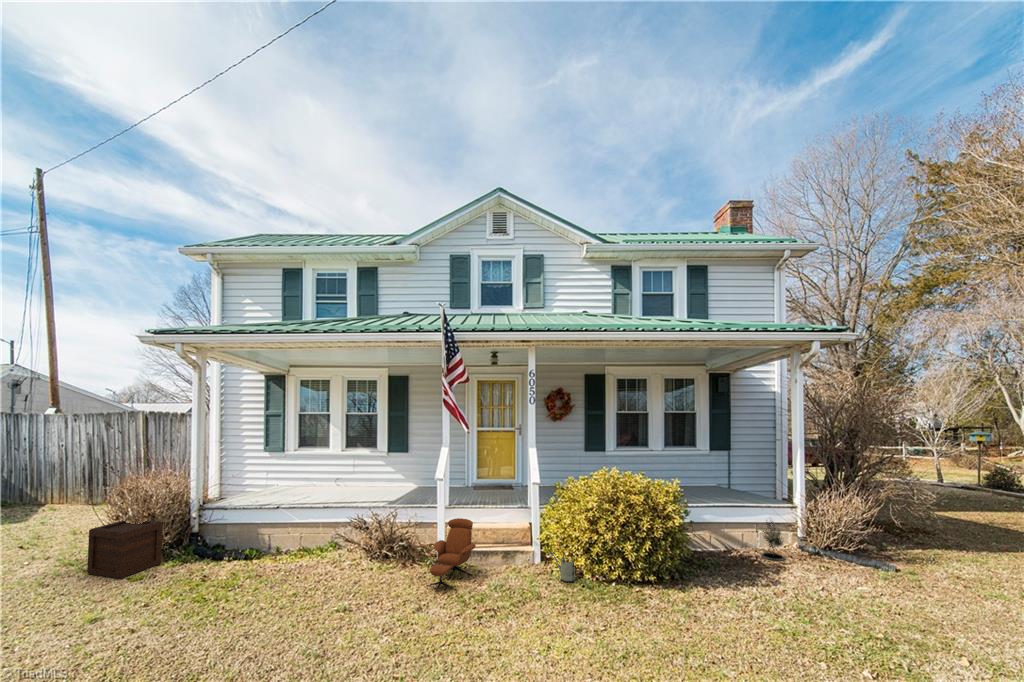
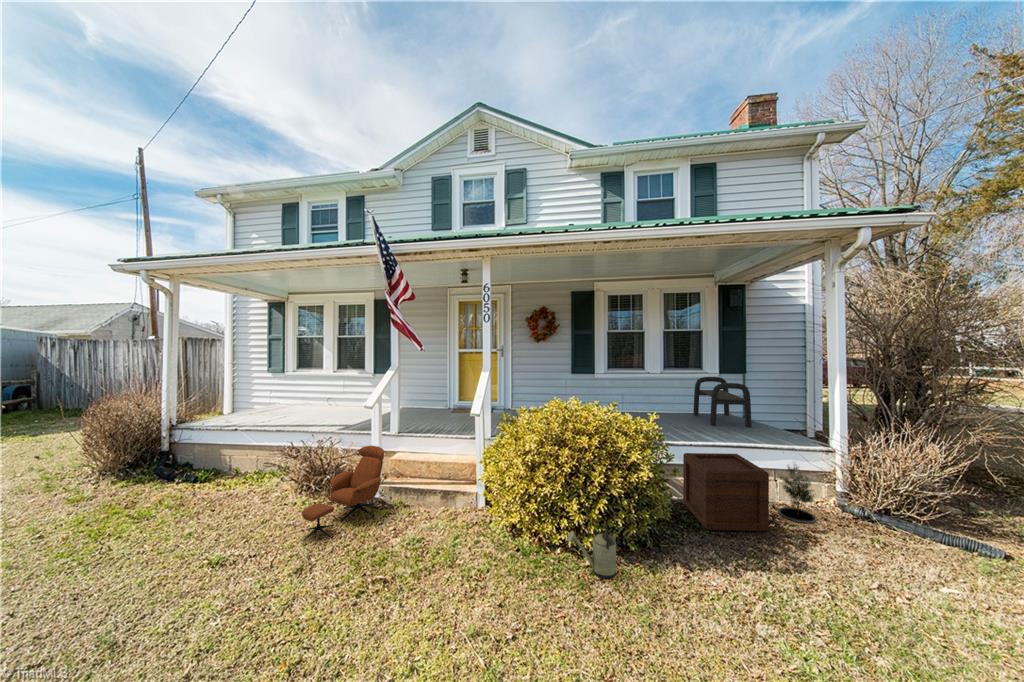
bench: none [692,452,739,495] -> present [693,377,751,427]
wooden crate: present [87,519,163,579] -> present [683,453,769,531]
watering can: present [549,550,576,583] -> present [567,524,621,579]

